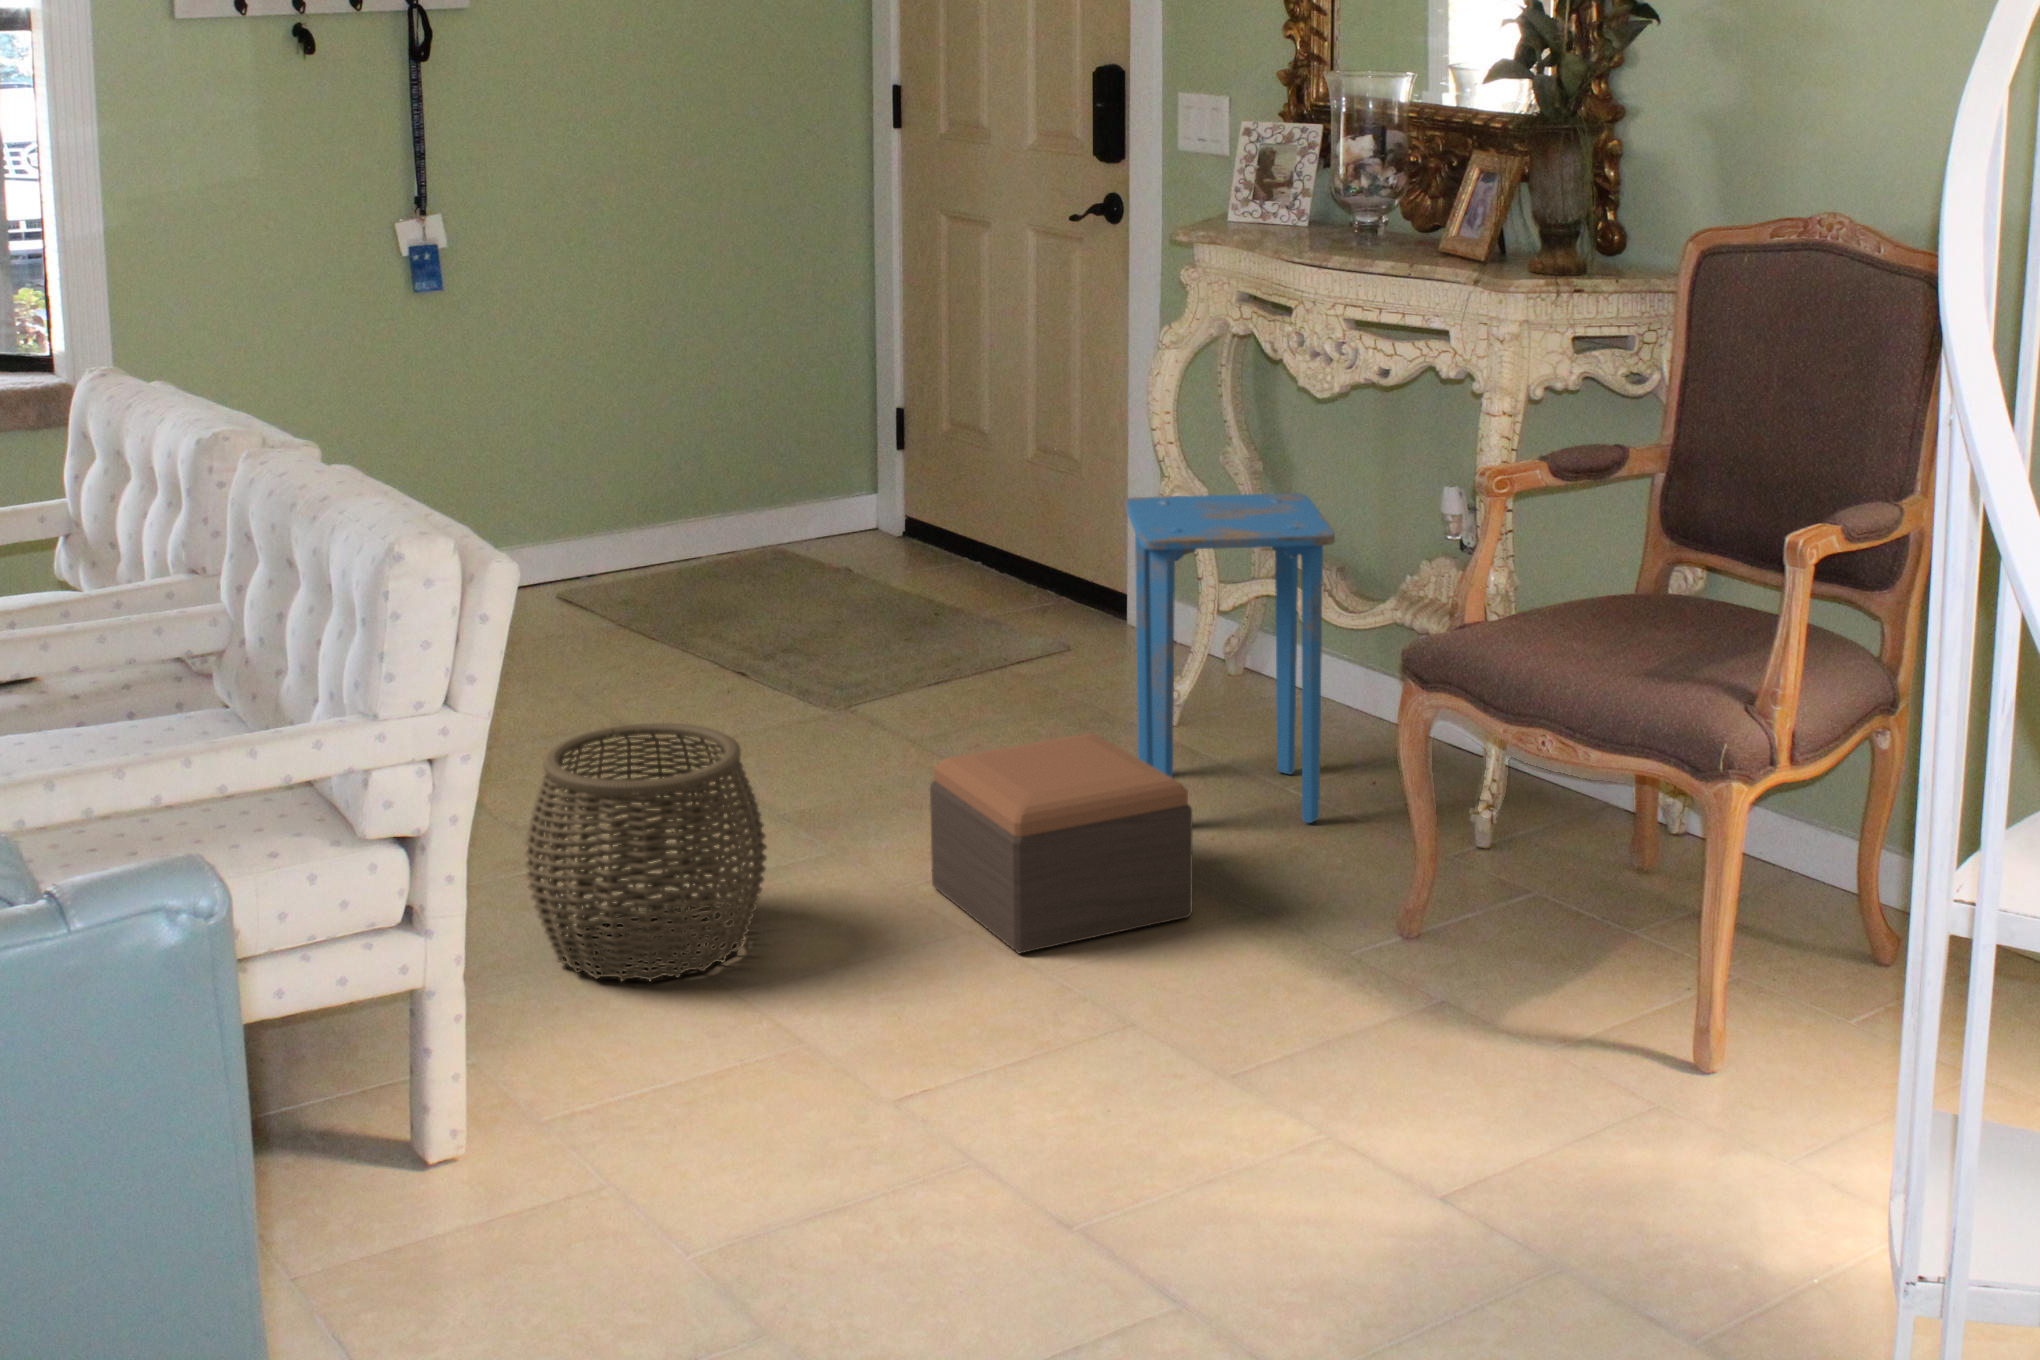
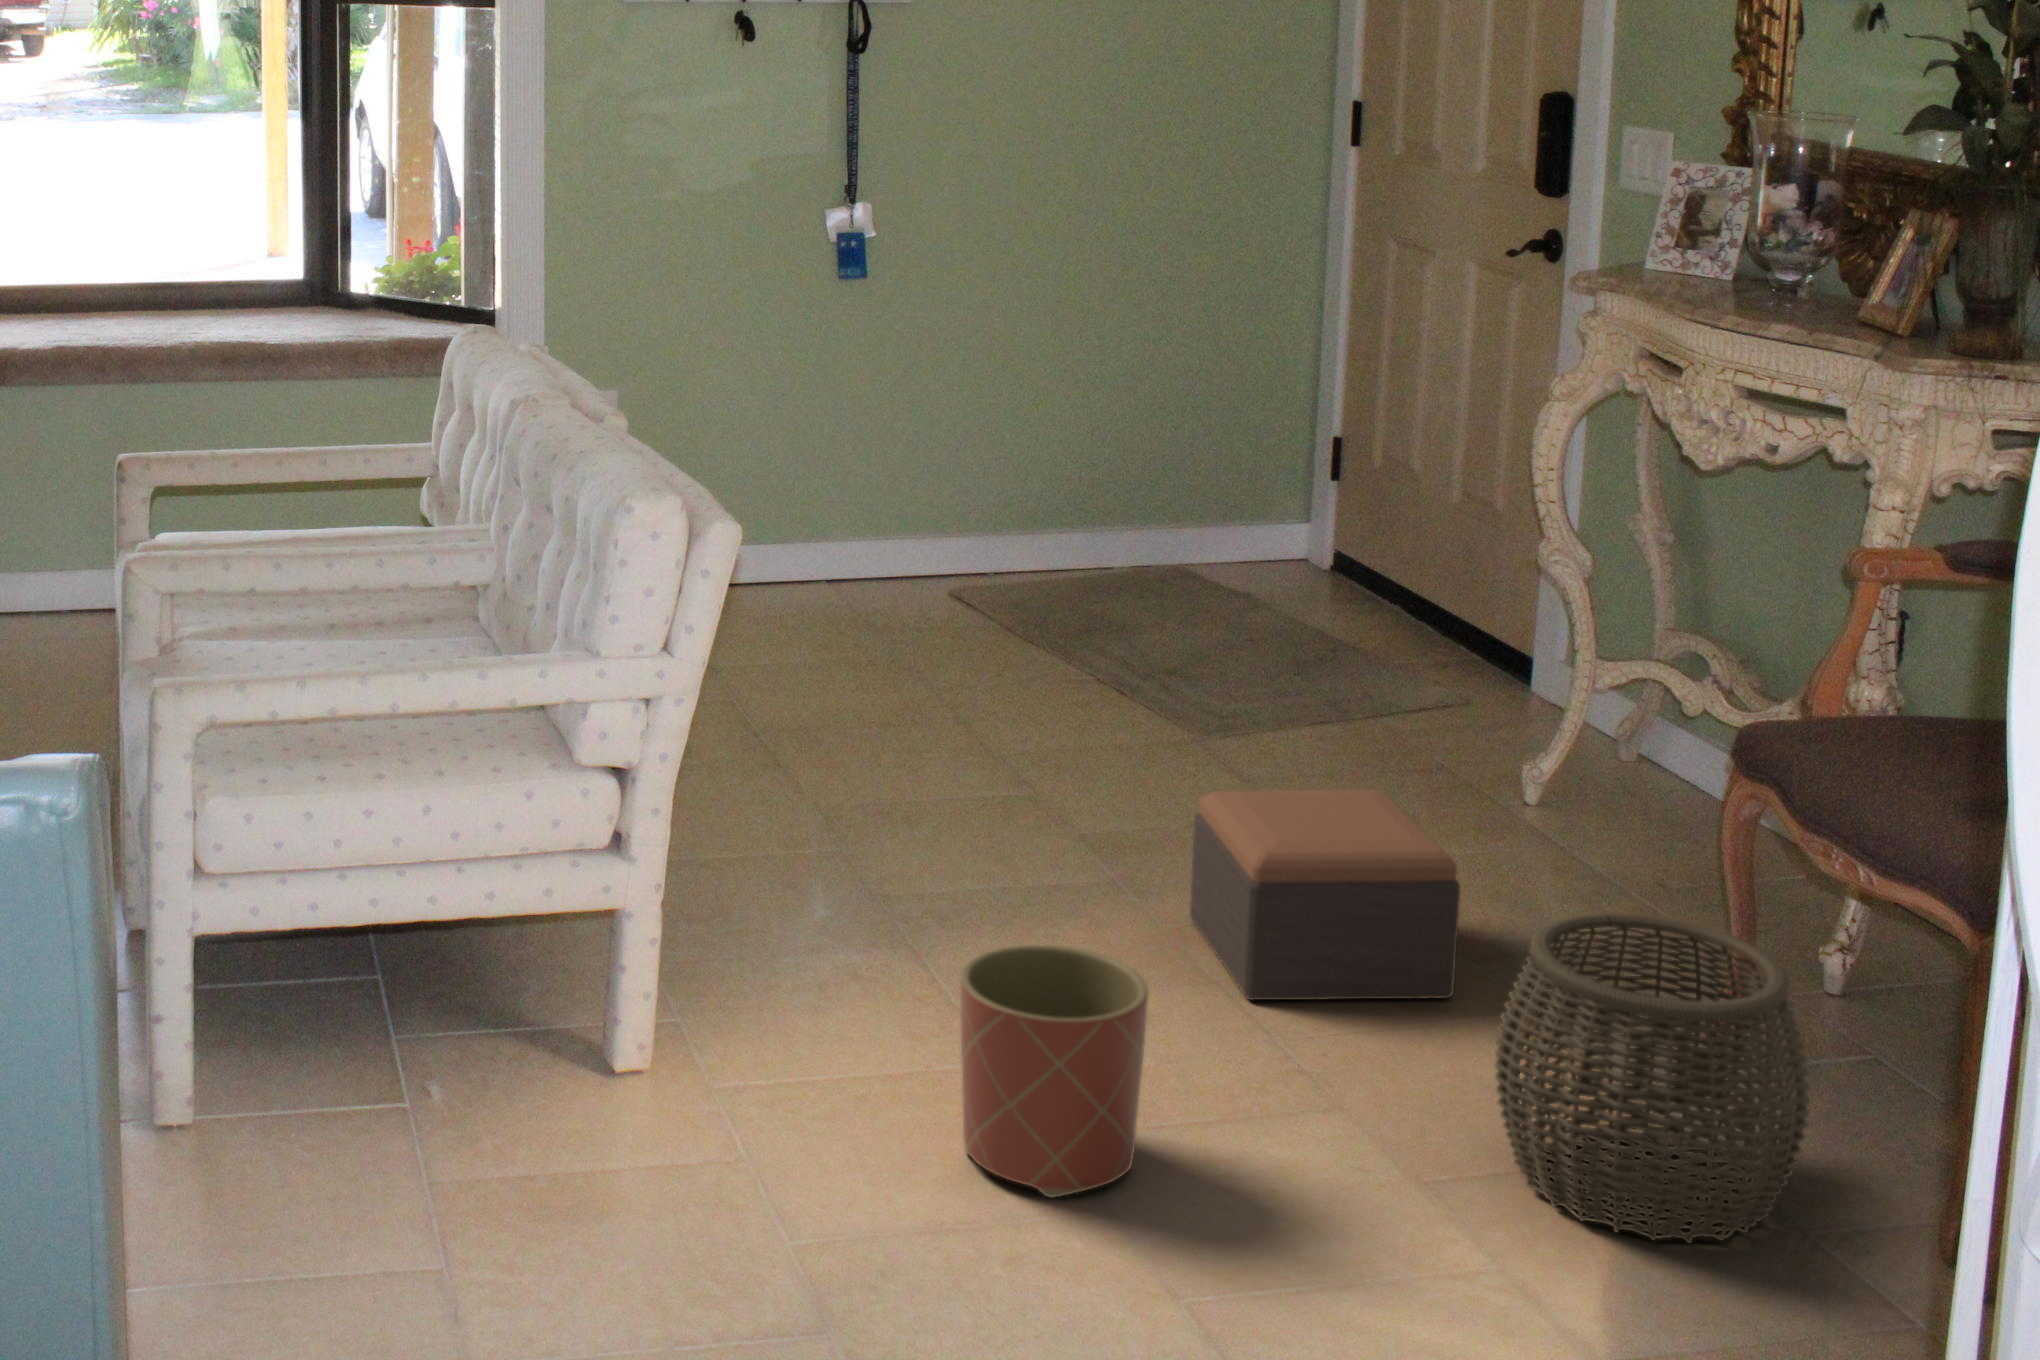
side table: present [1125,493,1335,823] -> none [1456,552,1687,926]
woven basket: present [525,723,767,982] -> present [1495,913,1810,1243]
planter: none [805,928,991,1182] -> present [960,945,1148,1197]

